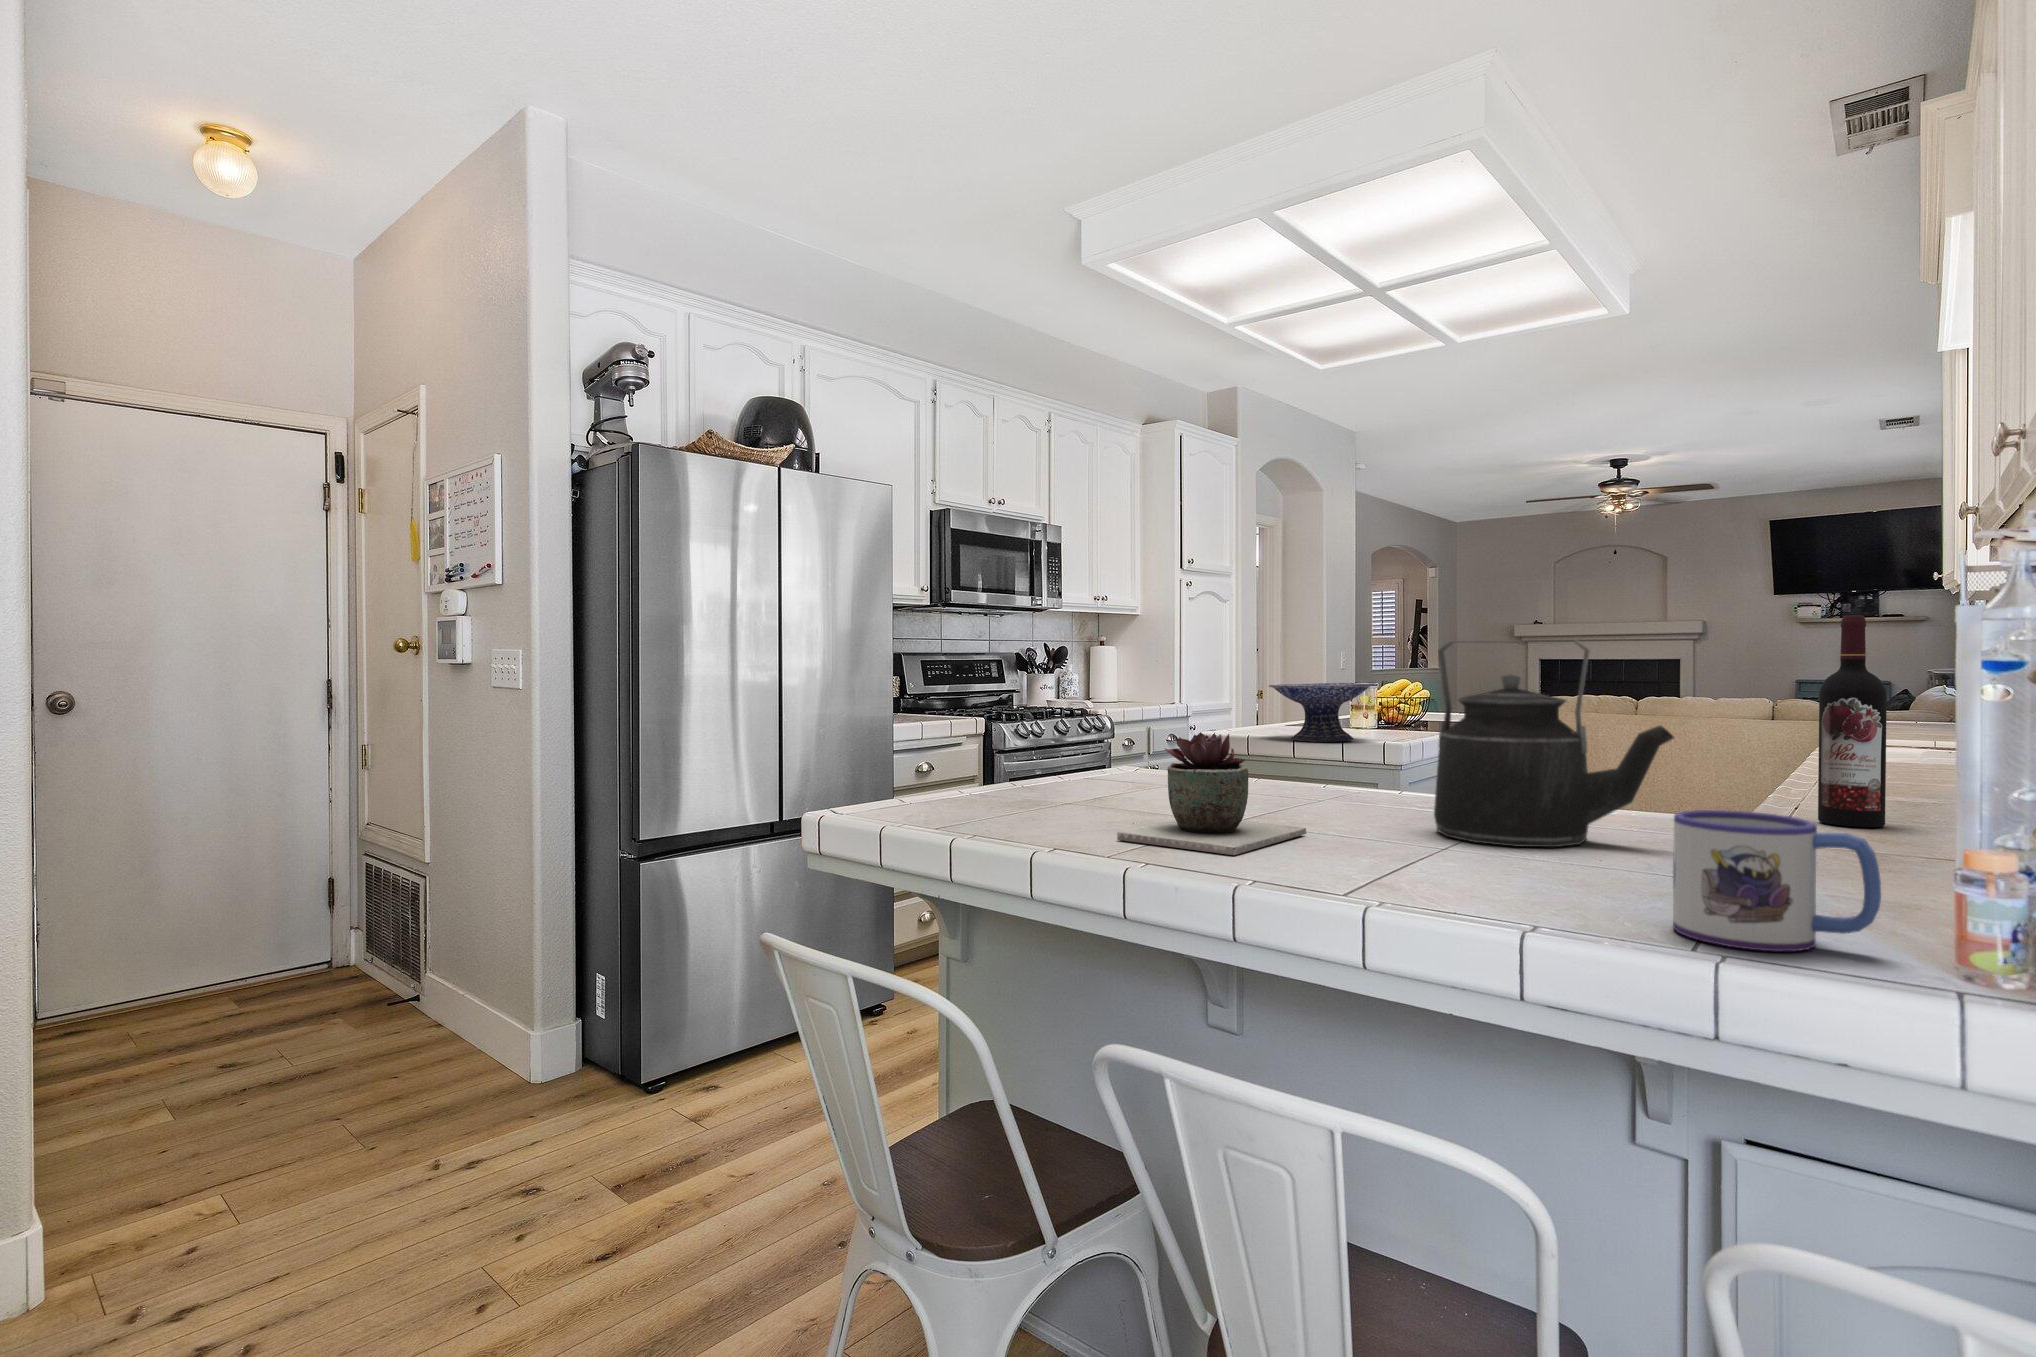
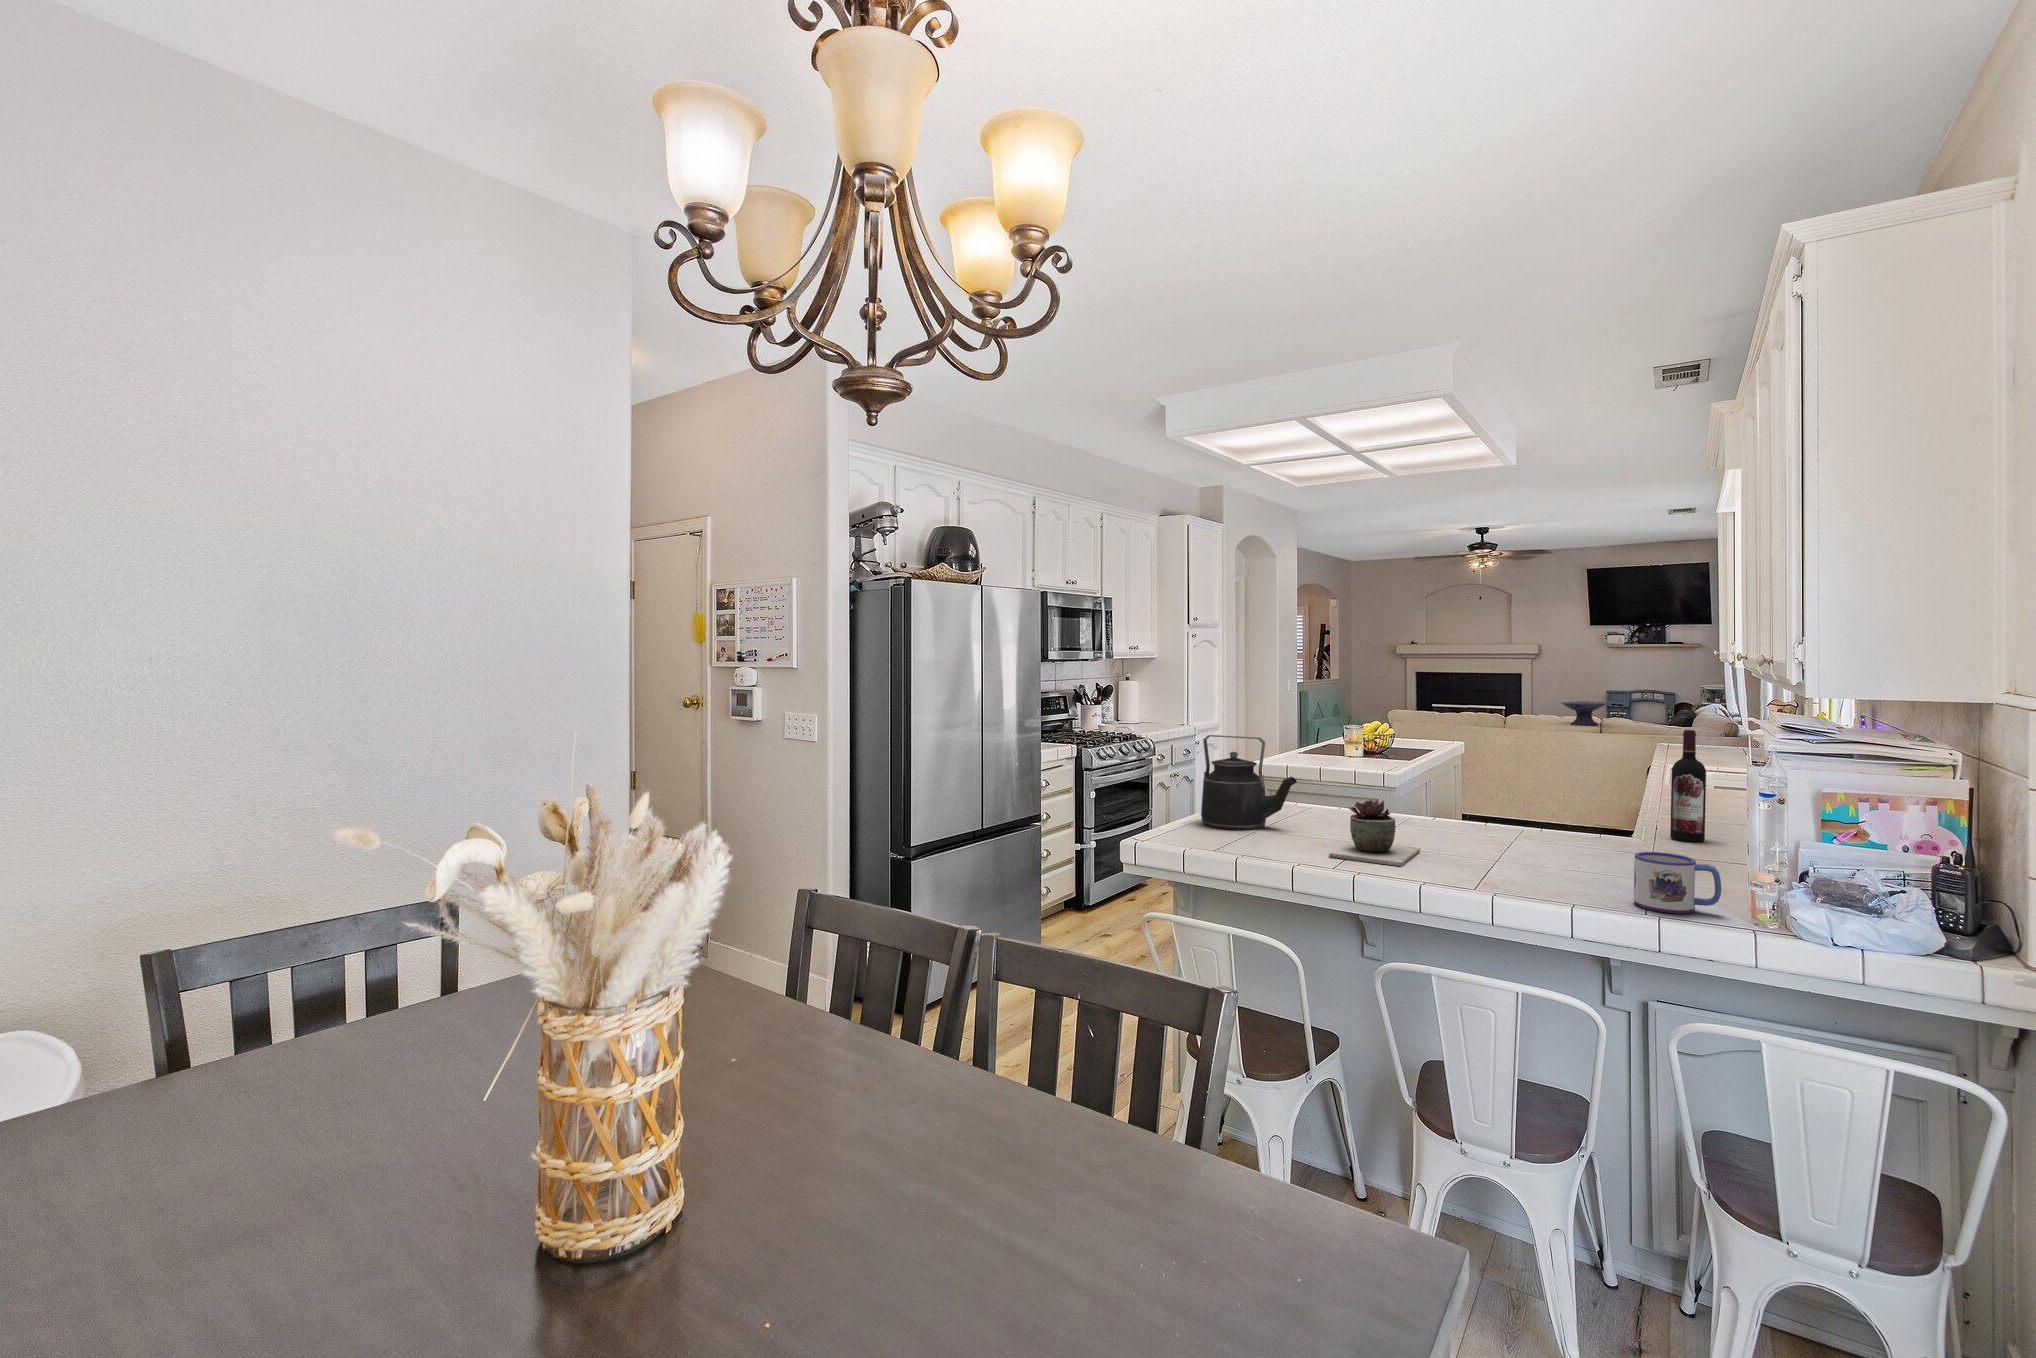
kettle: present [1434,640,1674,847] -> present [1201,735,1297,830]
decorative bowl: present [1269,683,1375,742] -> present [1561,701,1608,725]

